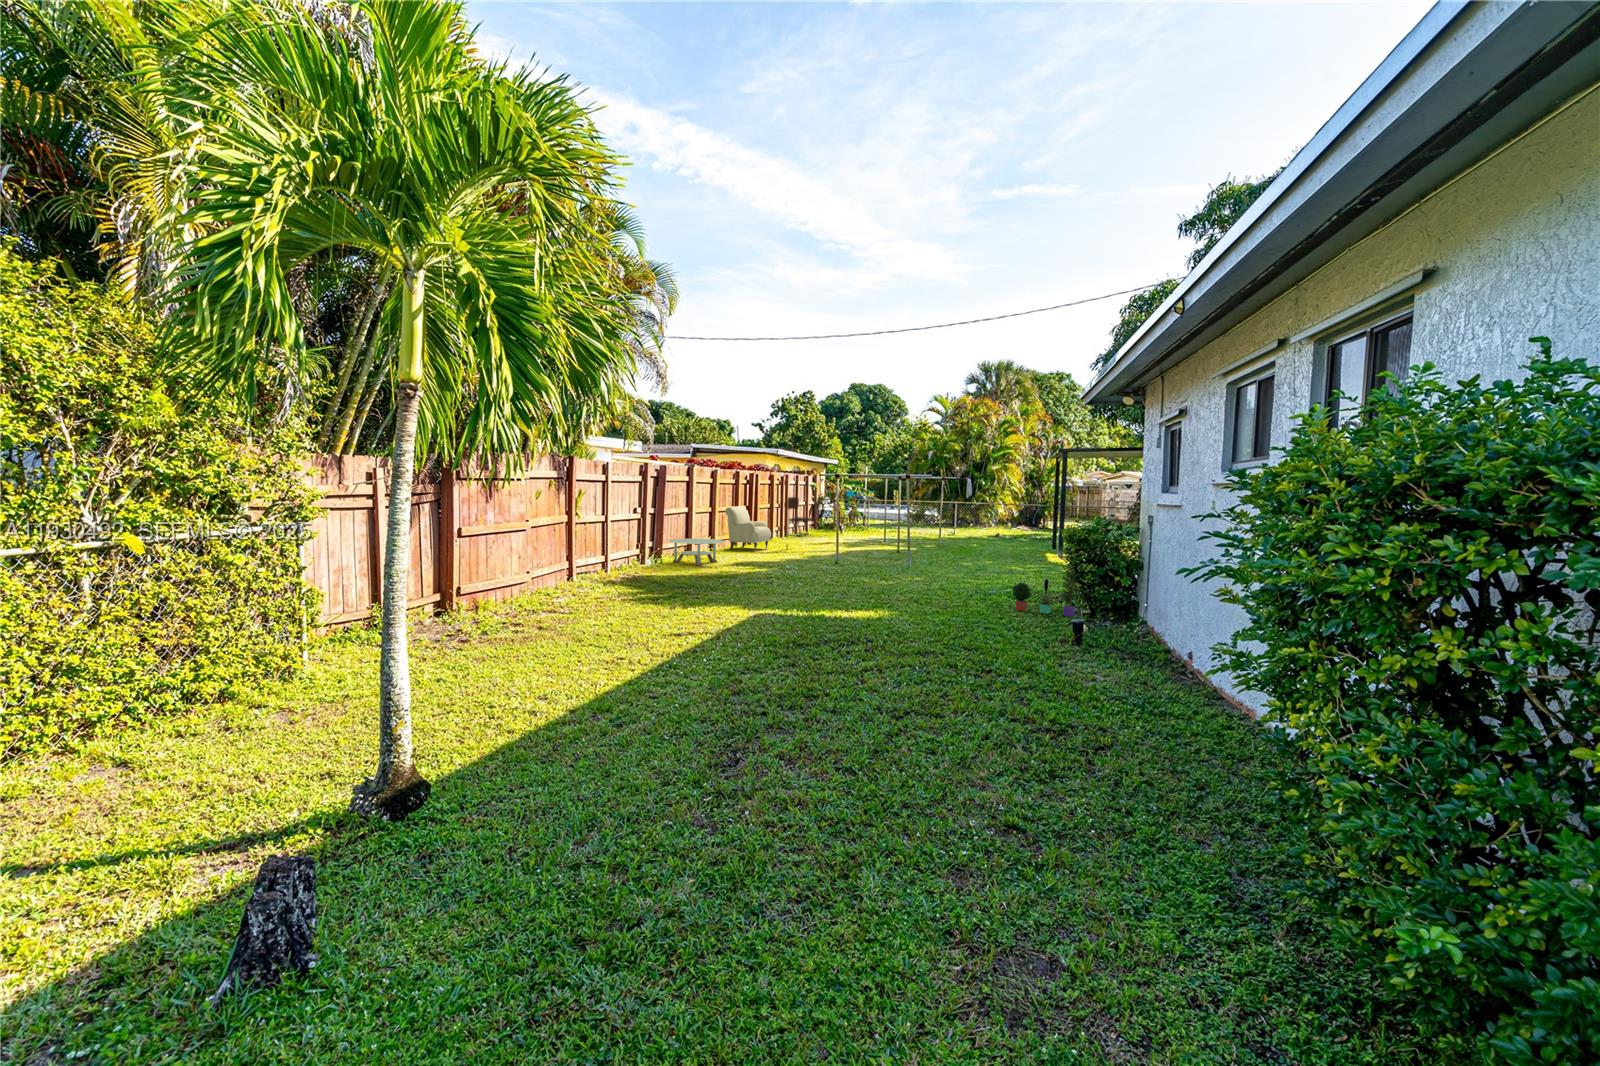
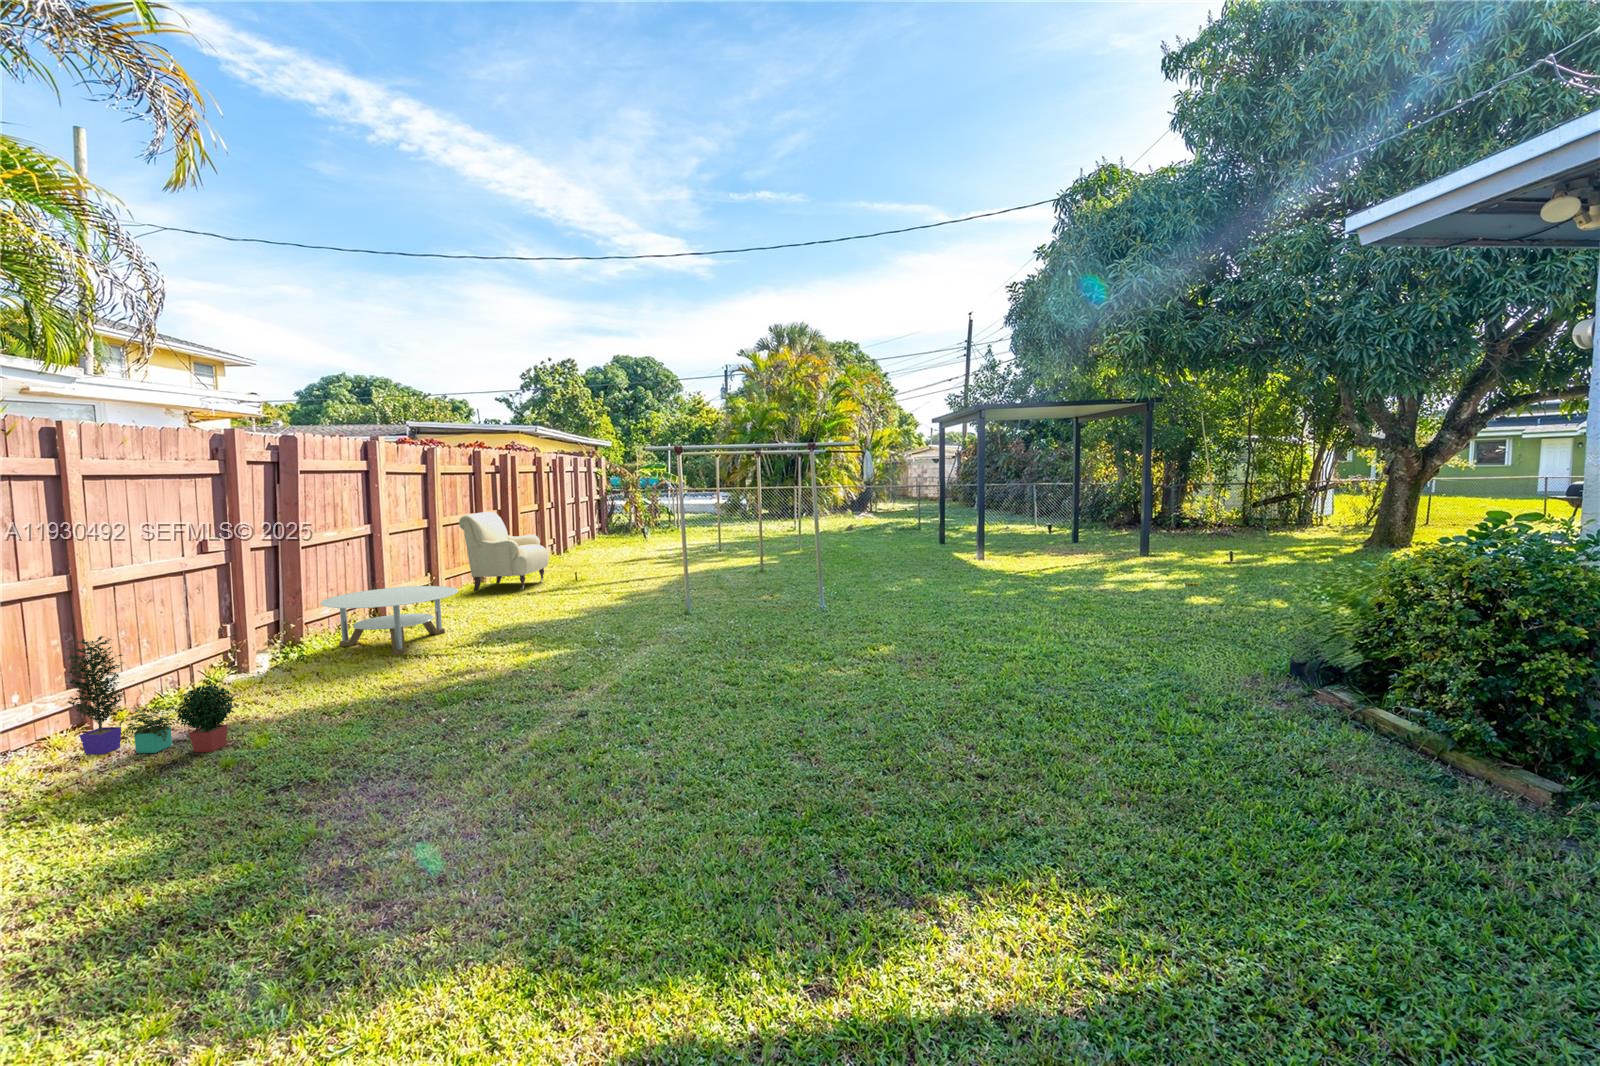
bench: present [787,497,814,537] -> none [564,490,607,551]
potted plant: present [1012,565,1079,617] -> present [67,636,235,755]

